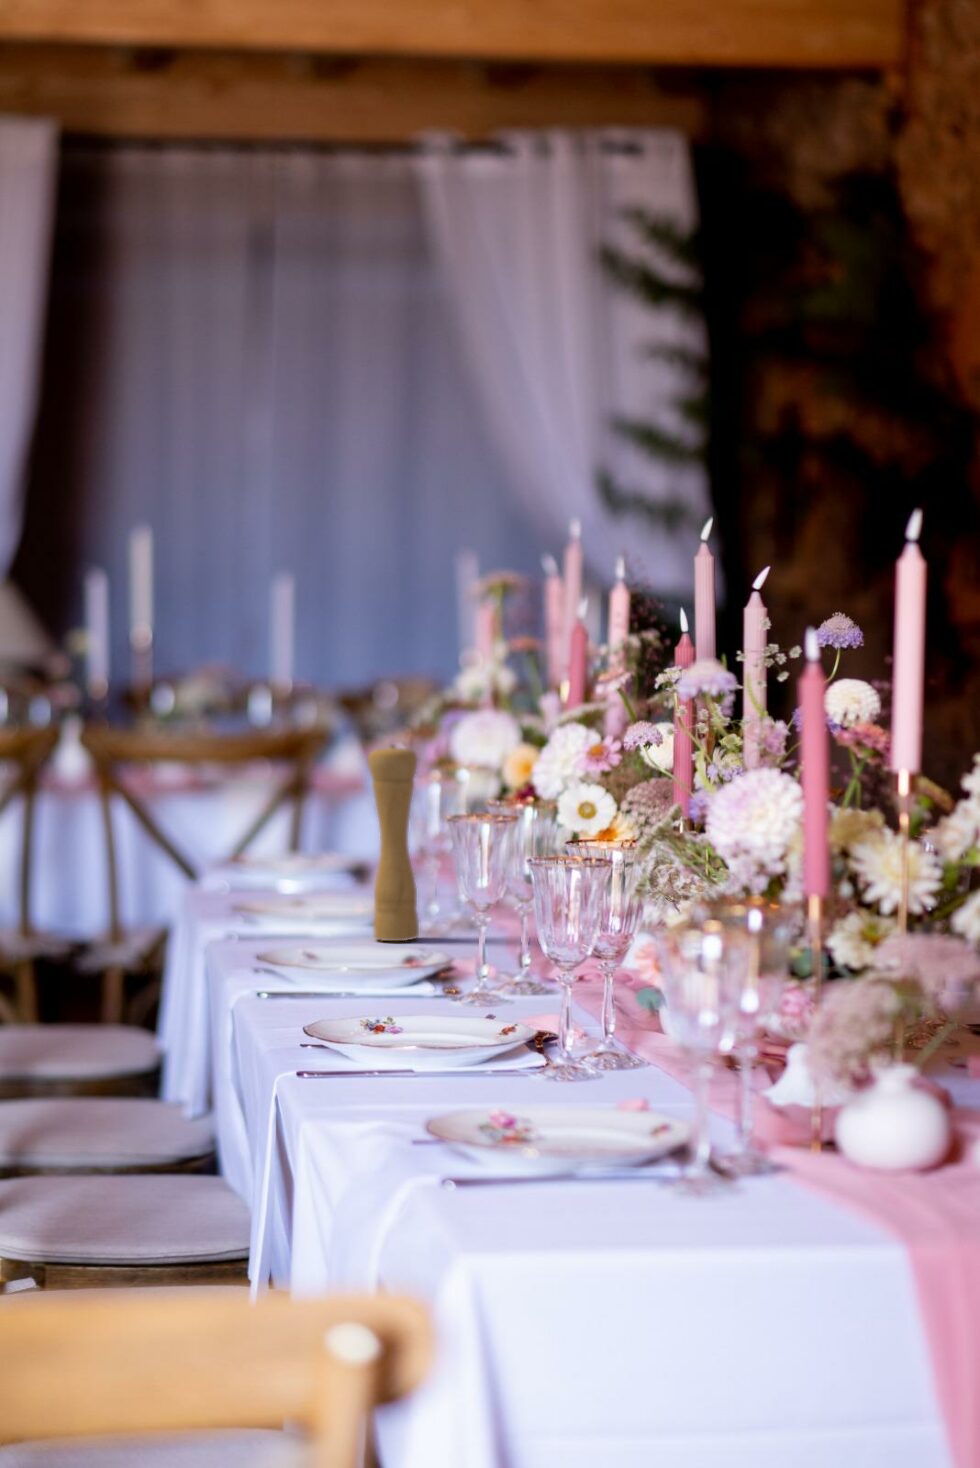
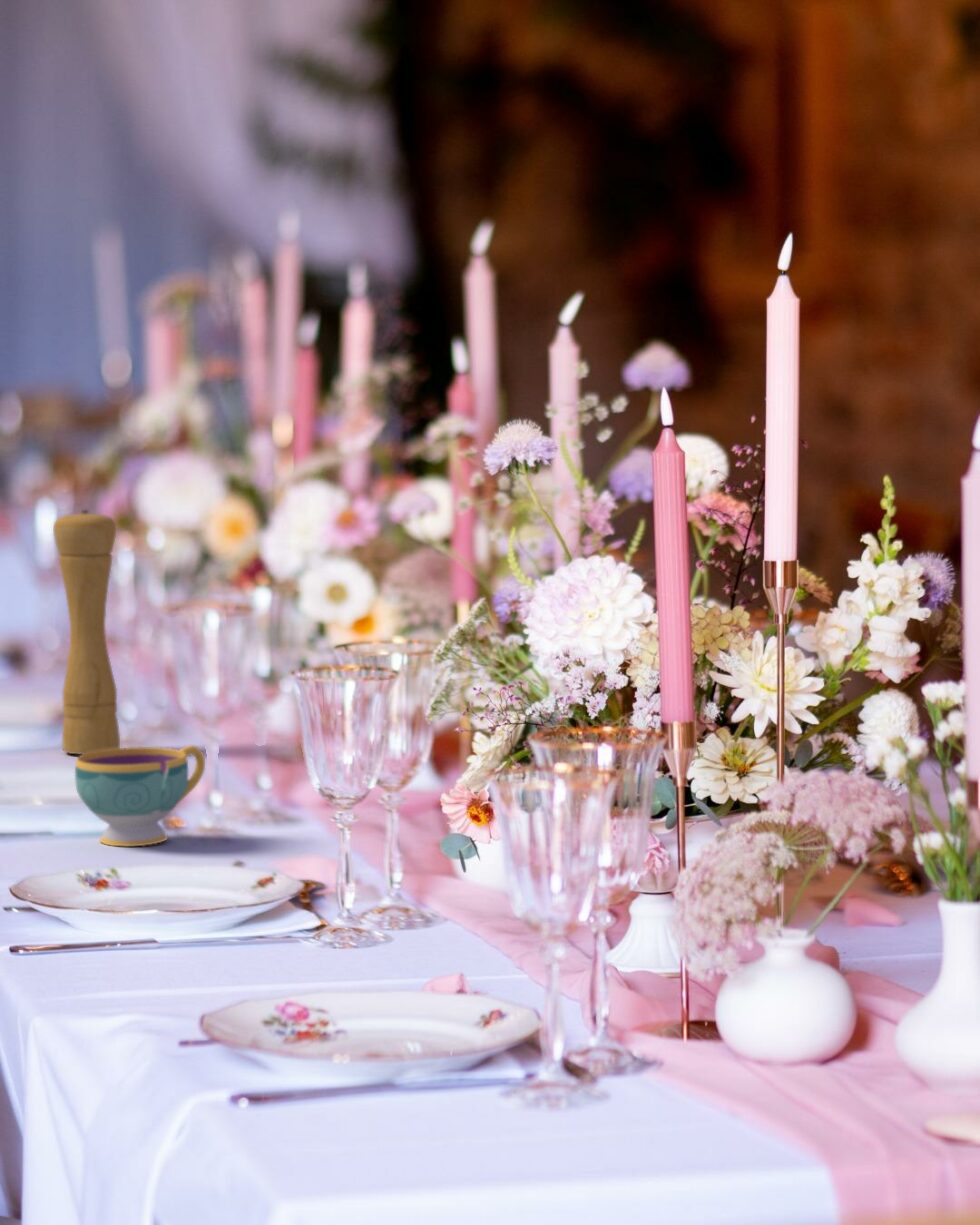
teacup: none [368,927,471,1006] -> present [75,746,205,846]

